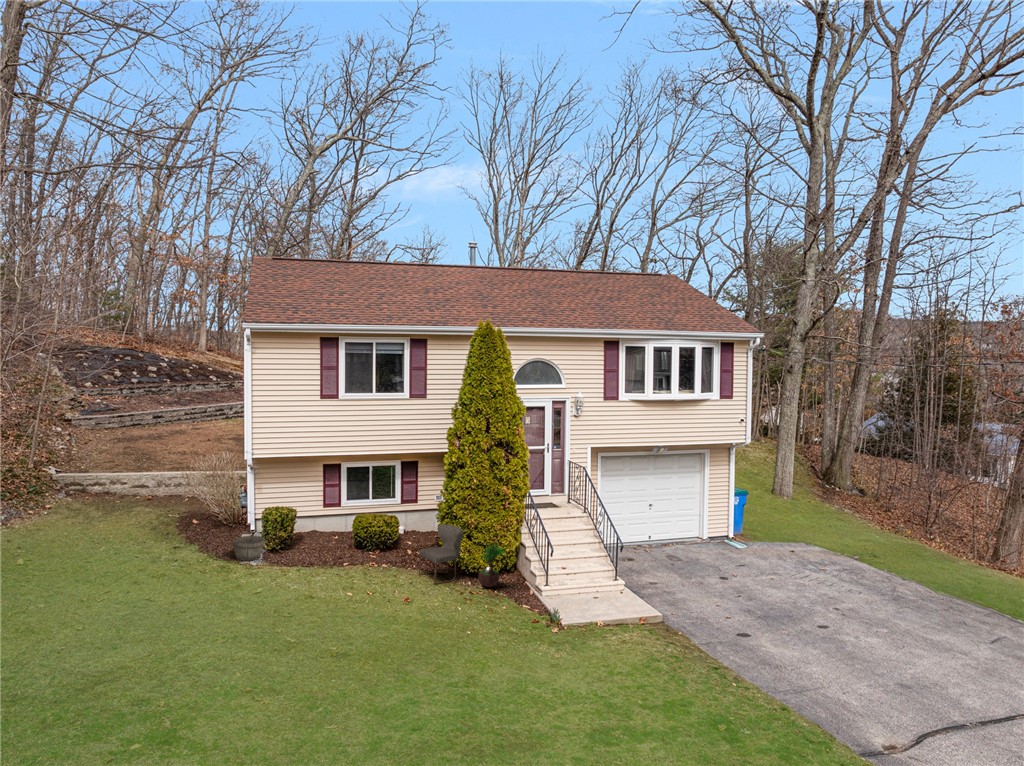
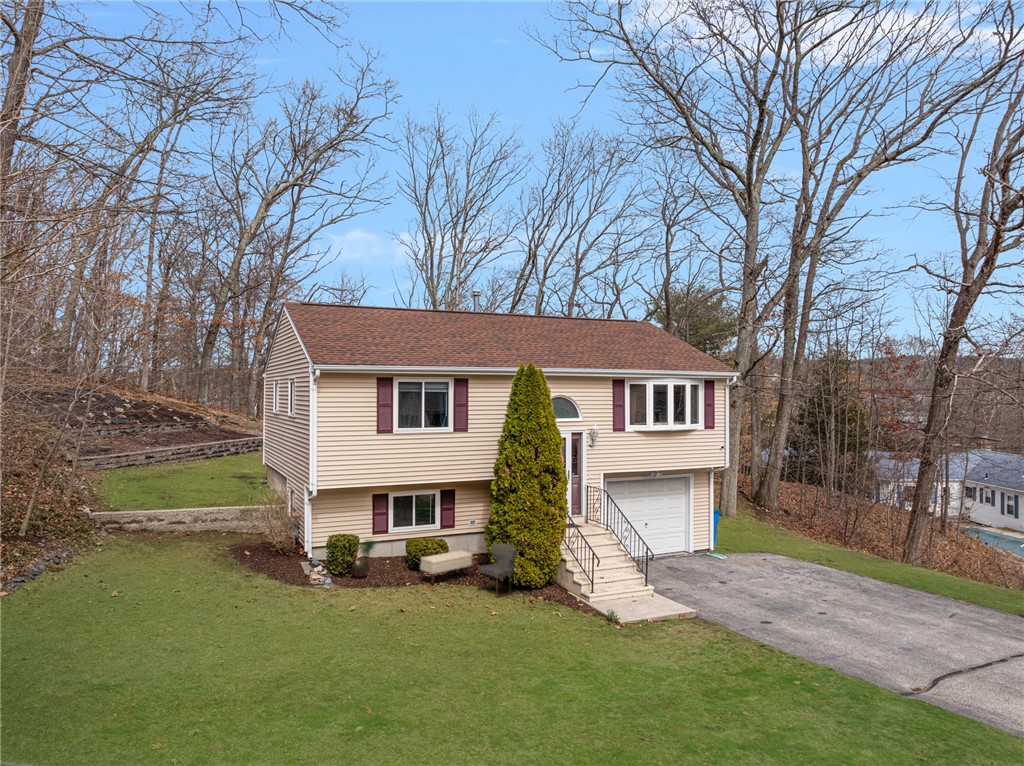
bench: none [361,529,424,567] -> present [420,550,472,585]
wooden bucket: present [233,536,265,561] -> none [302,559,331,585]
potted tree: present [479,544,504,587] -> present [355,540,375,577]

